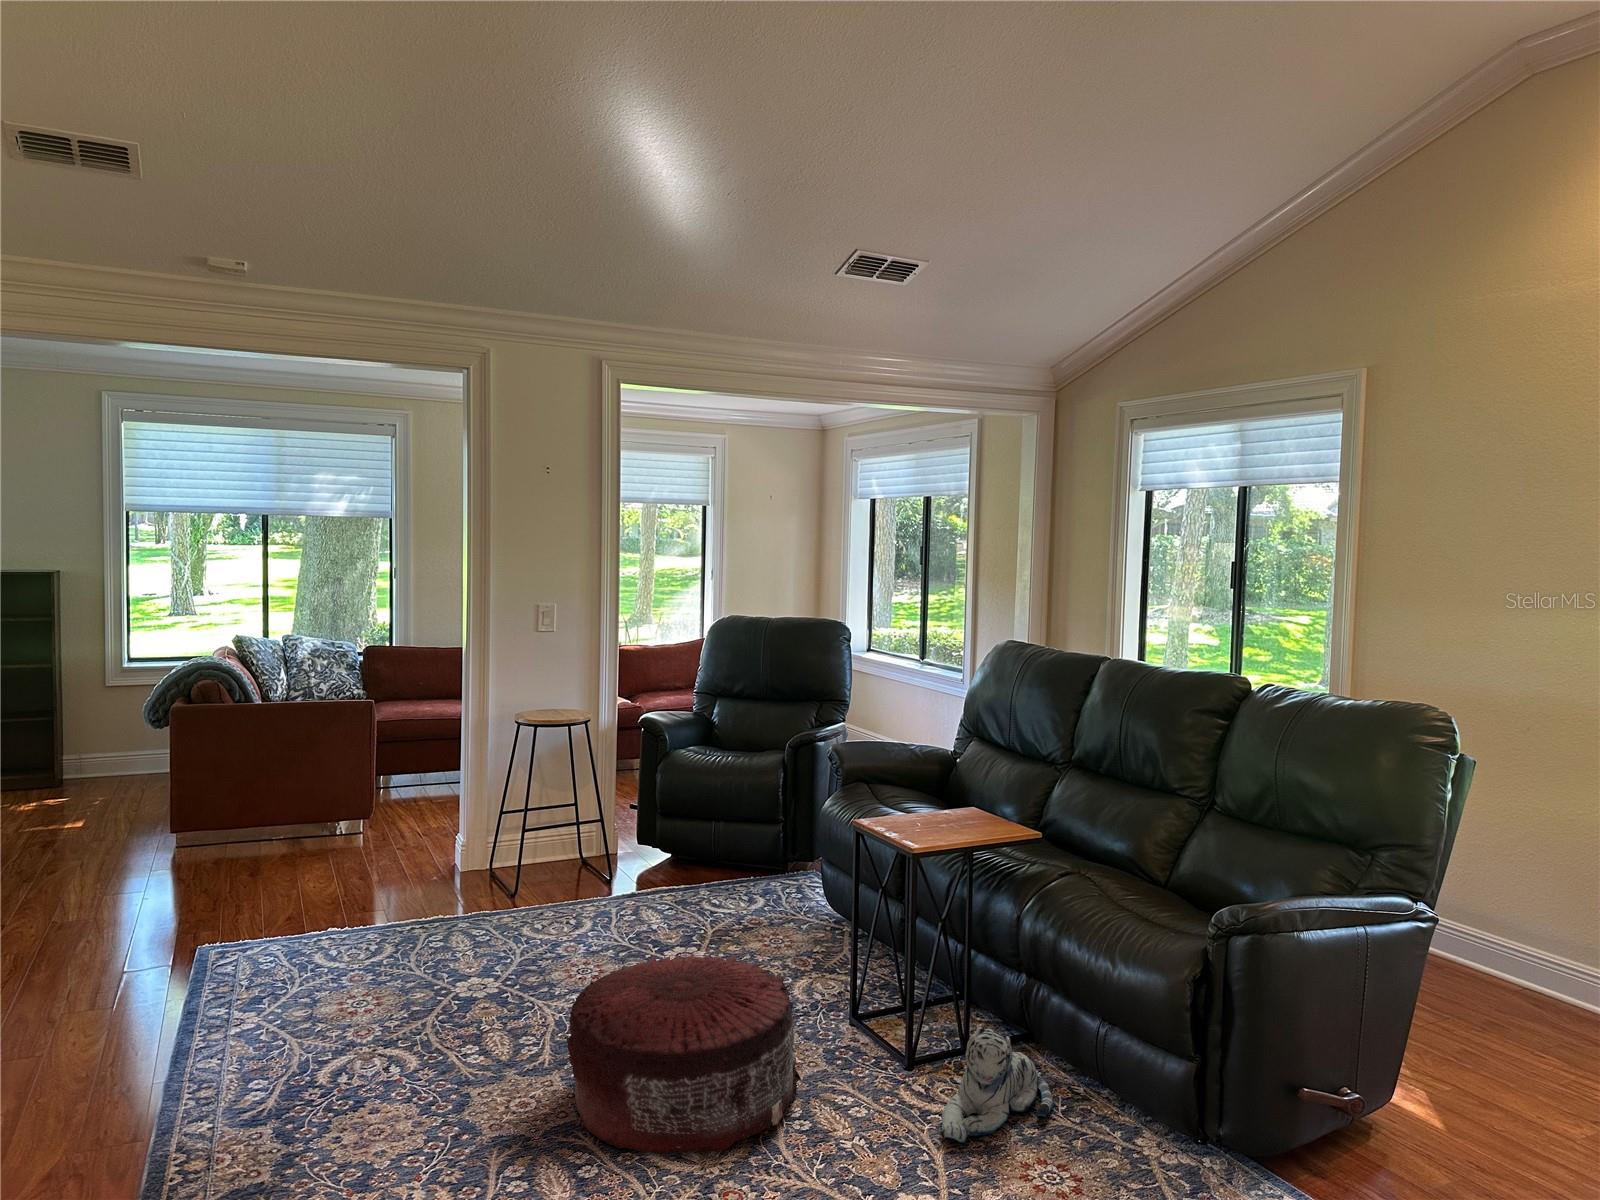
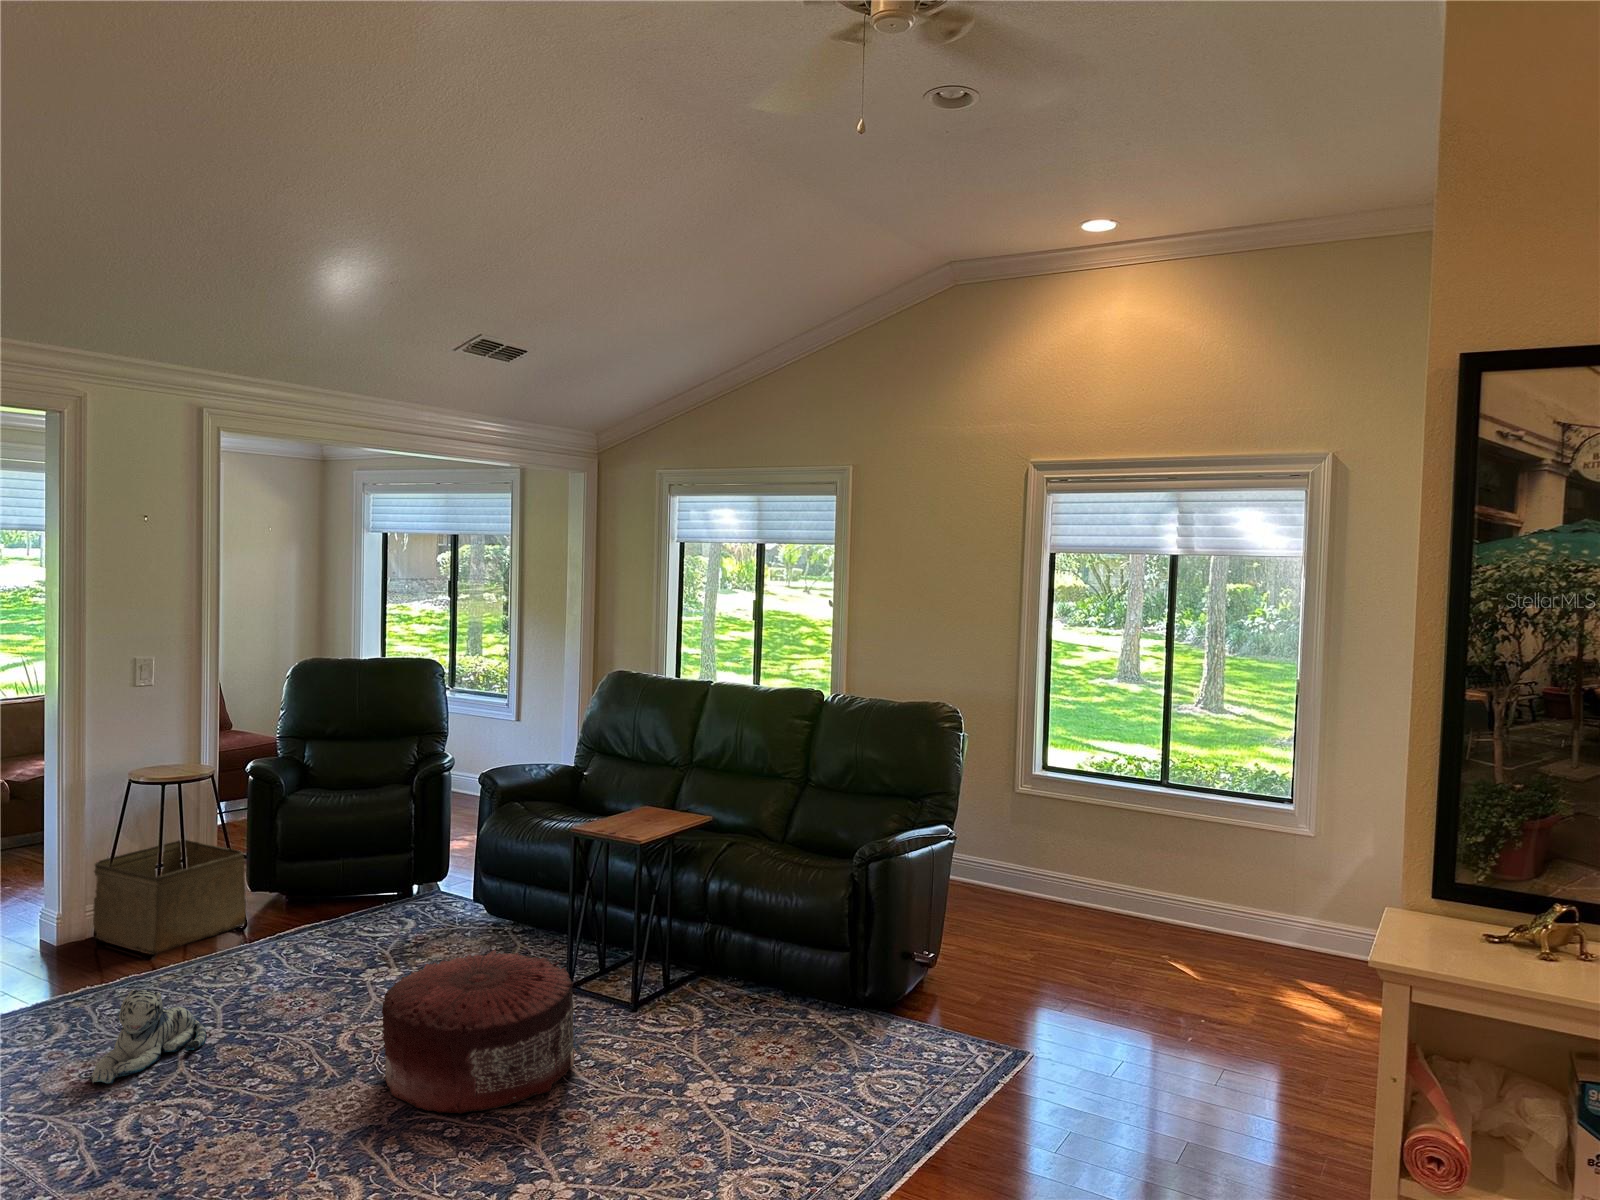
storage bin: none [496,786,617,893] -> present [93,840,246,954]
plush toy: present [942,1027,1053,1143] -> present [91,990,207,1083]

